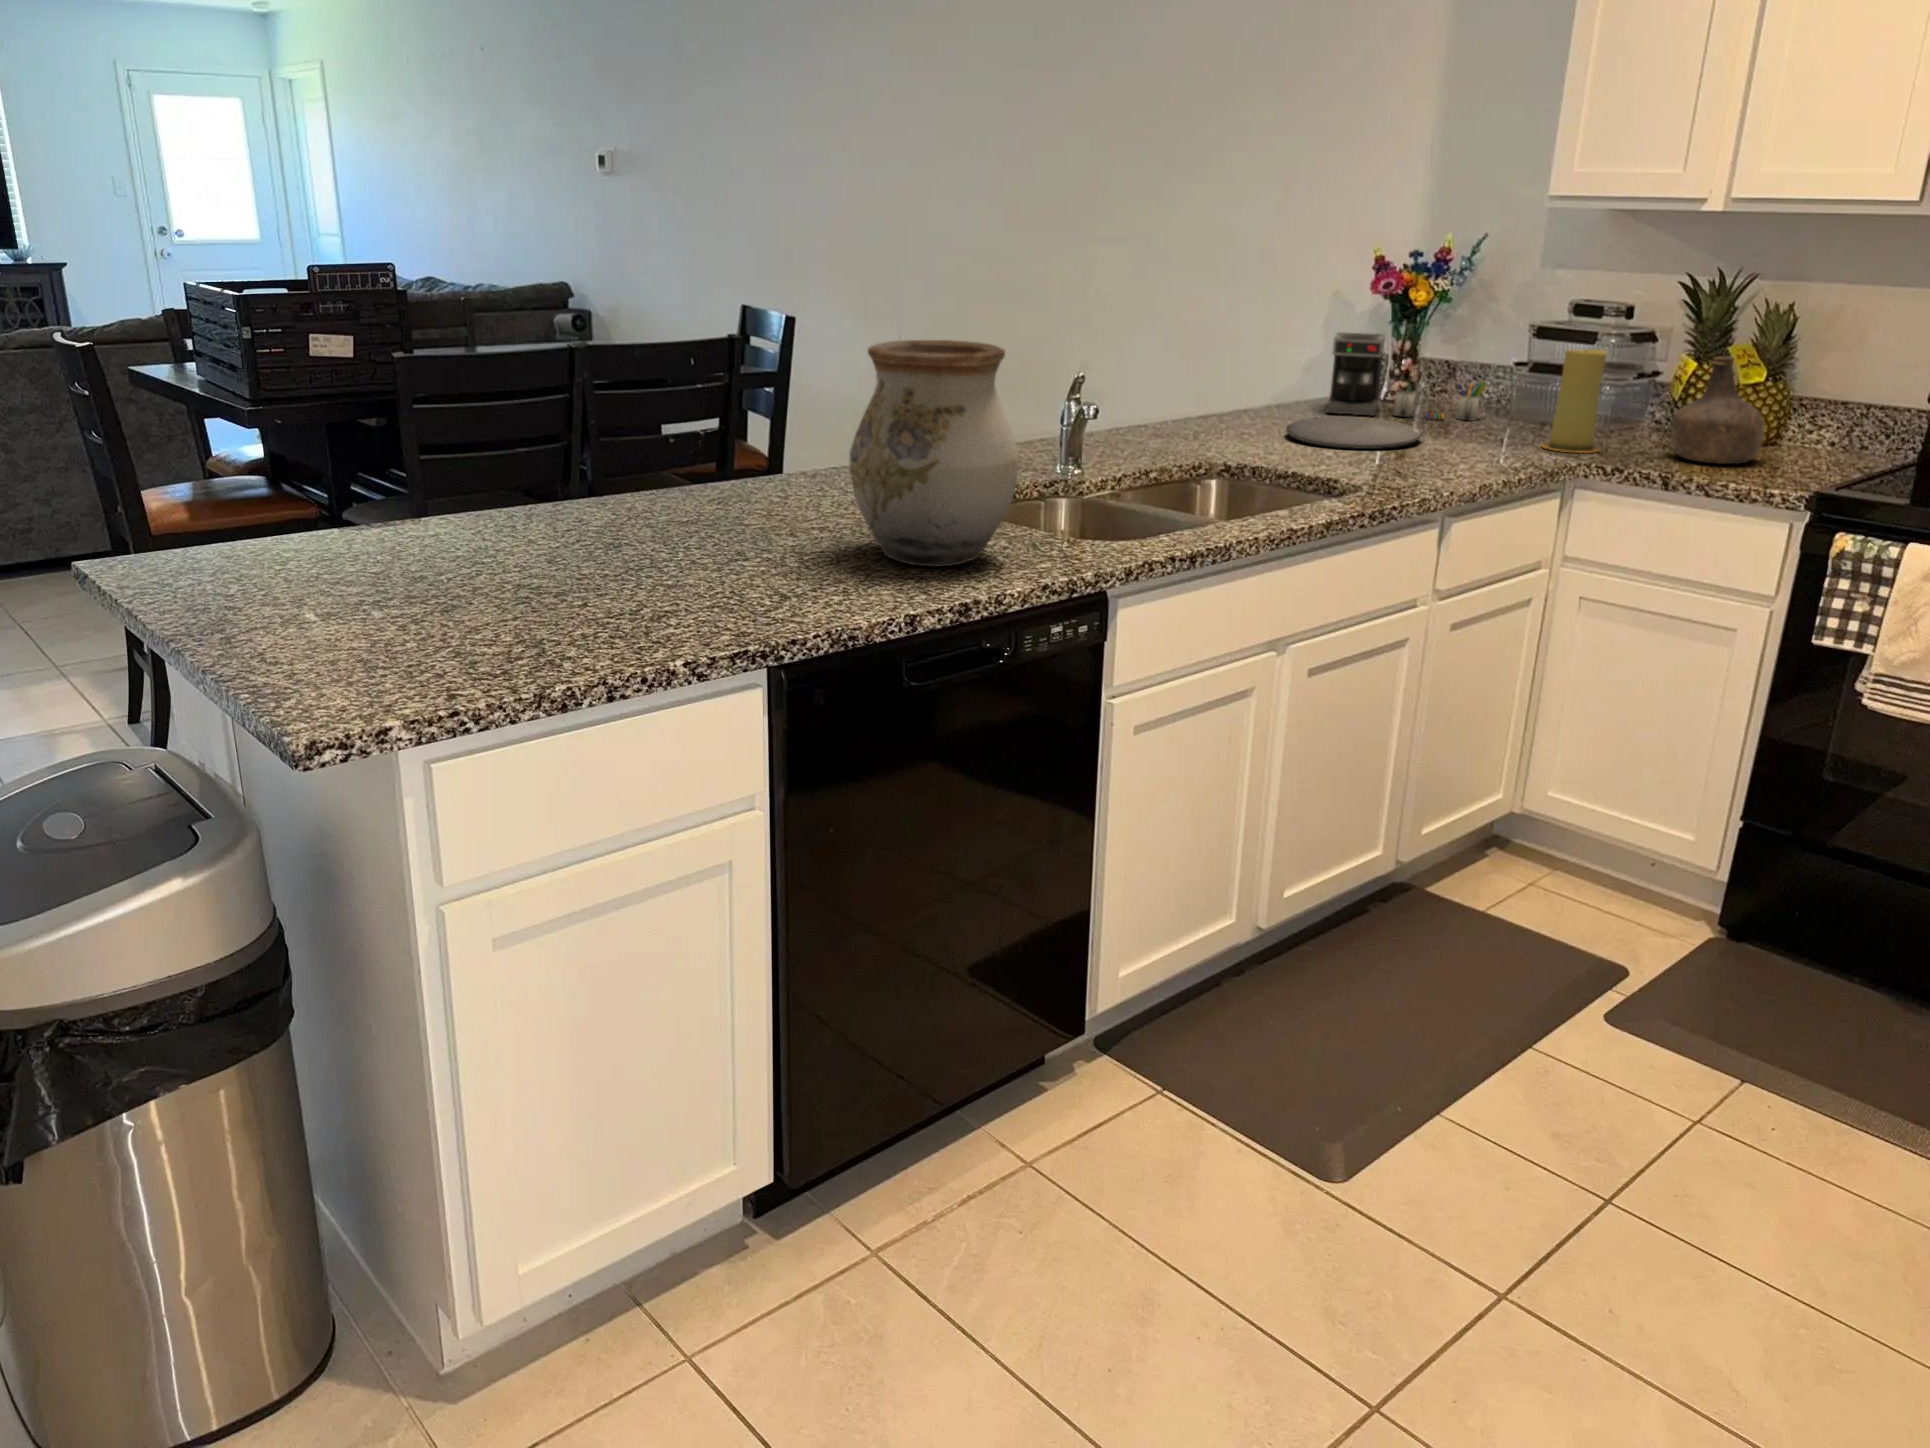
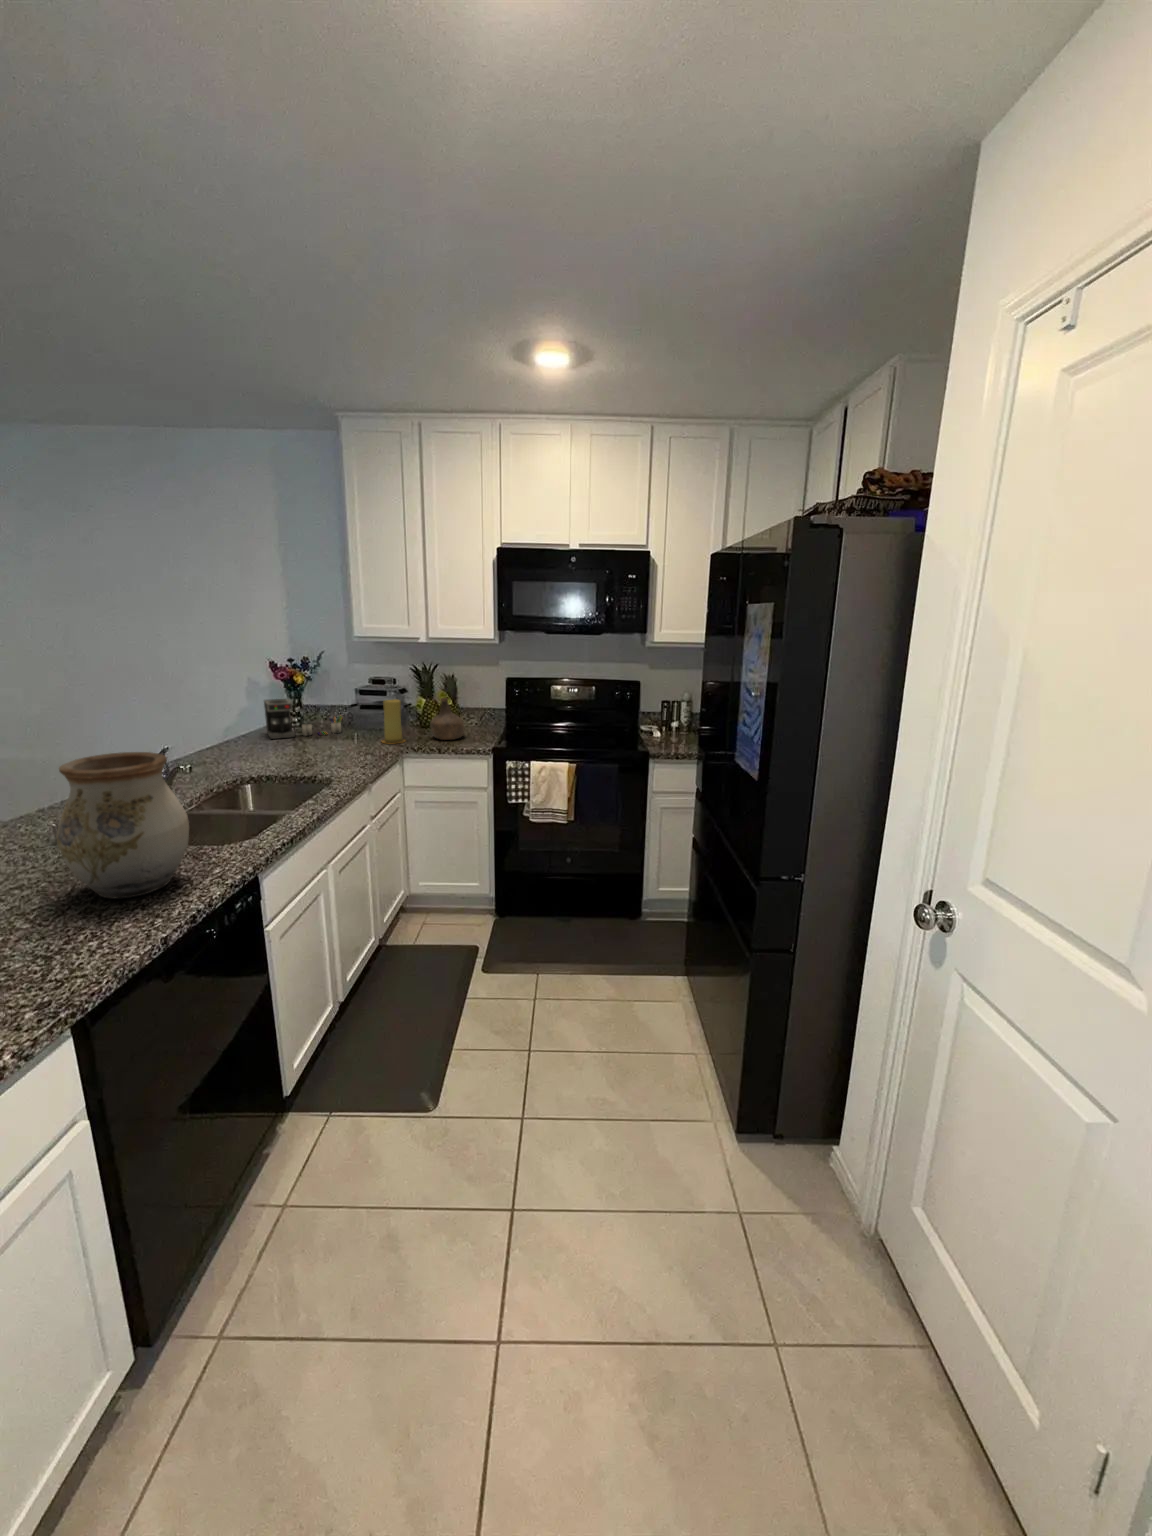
plate: present [1286,416,1421,449] -> none [263,740,331,758]

